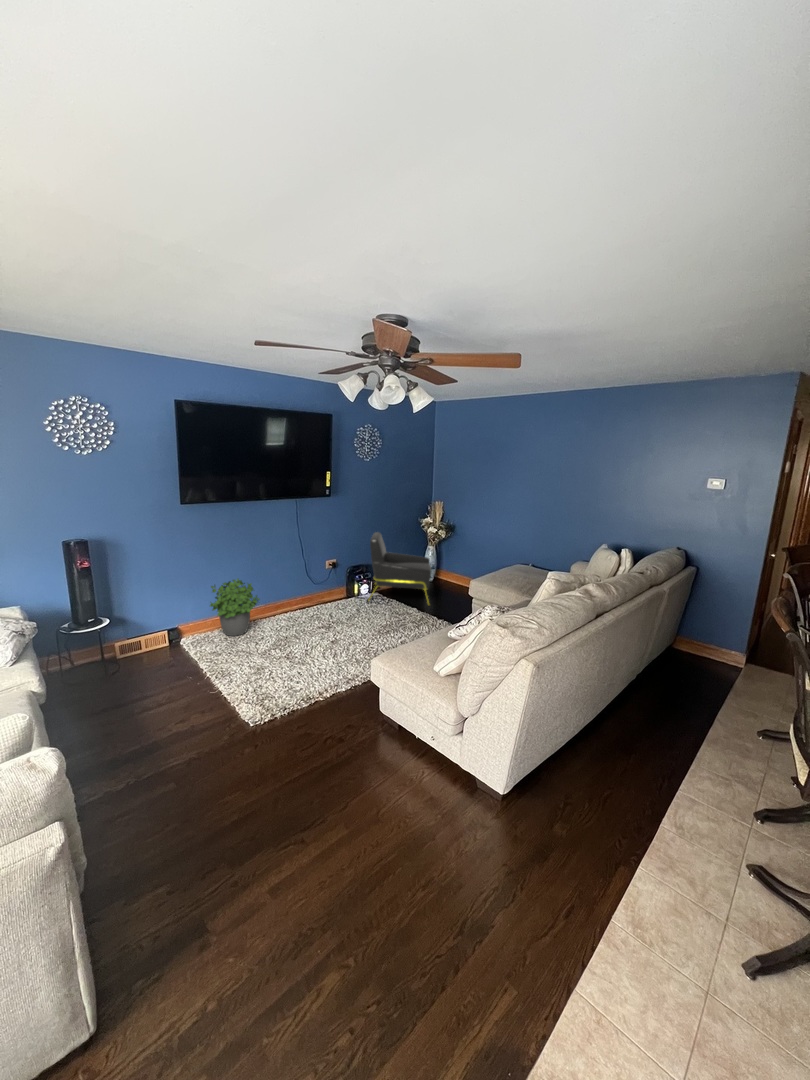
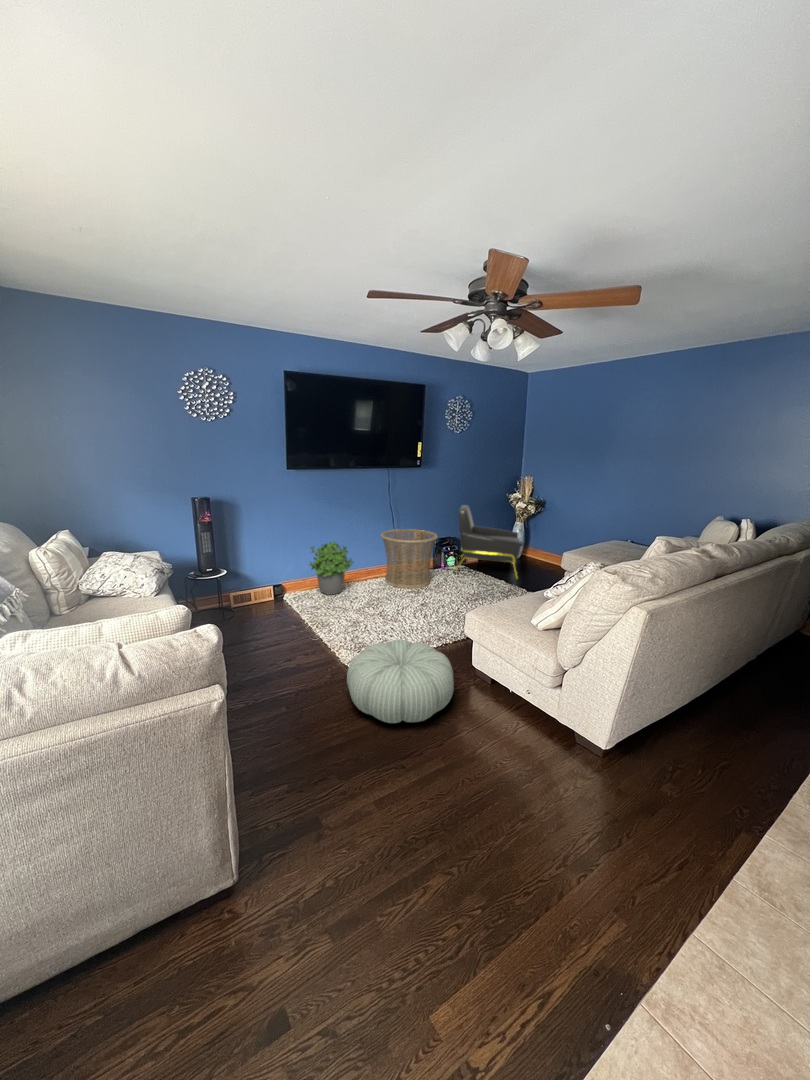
basket: none [289,560,349,623] -> present [381,529,437,588]
pouf: none [245,692,359,790] -> present [347,640,454,723]

